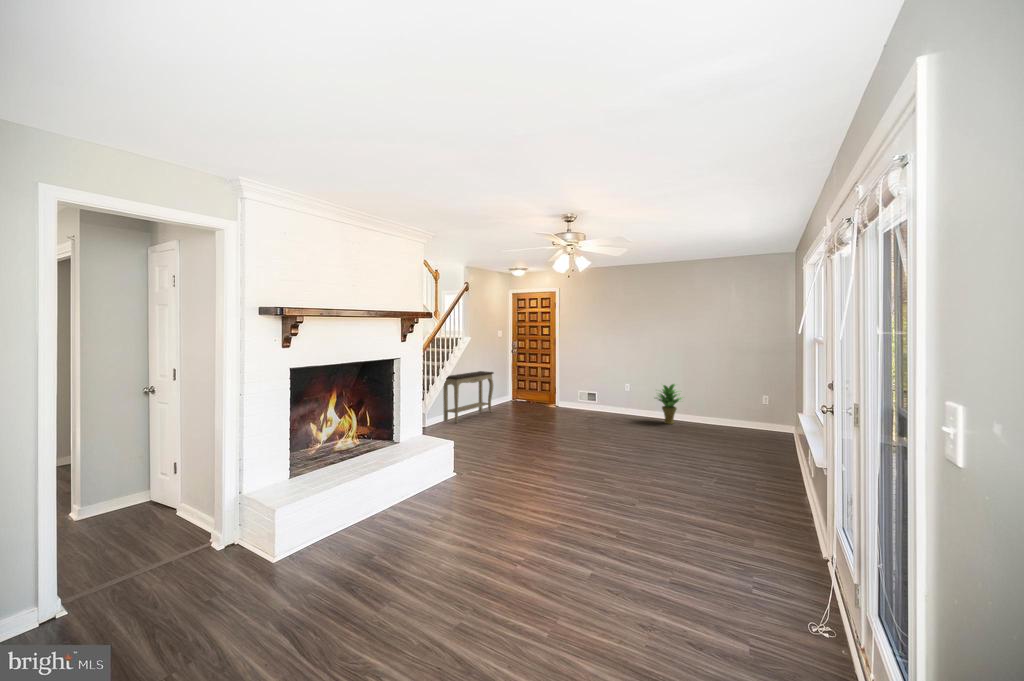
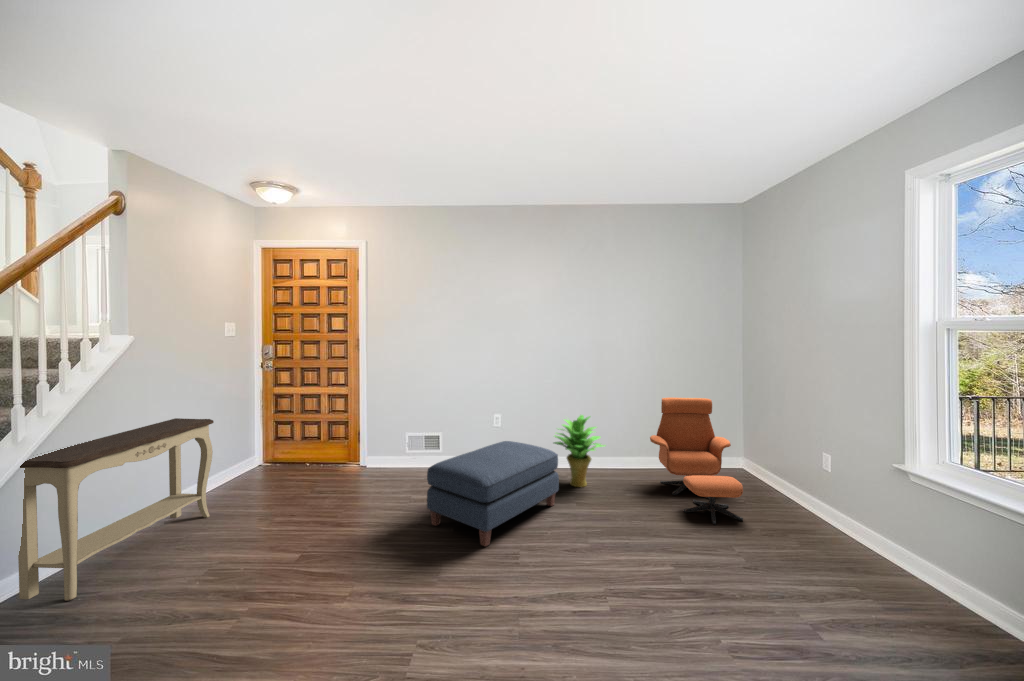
lounge chair: none [713,376,766,443] -> present [650,398,743,524]
ottoman: none [577,394,647,432] -> present [427,441,559,546]

